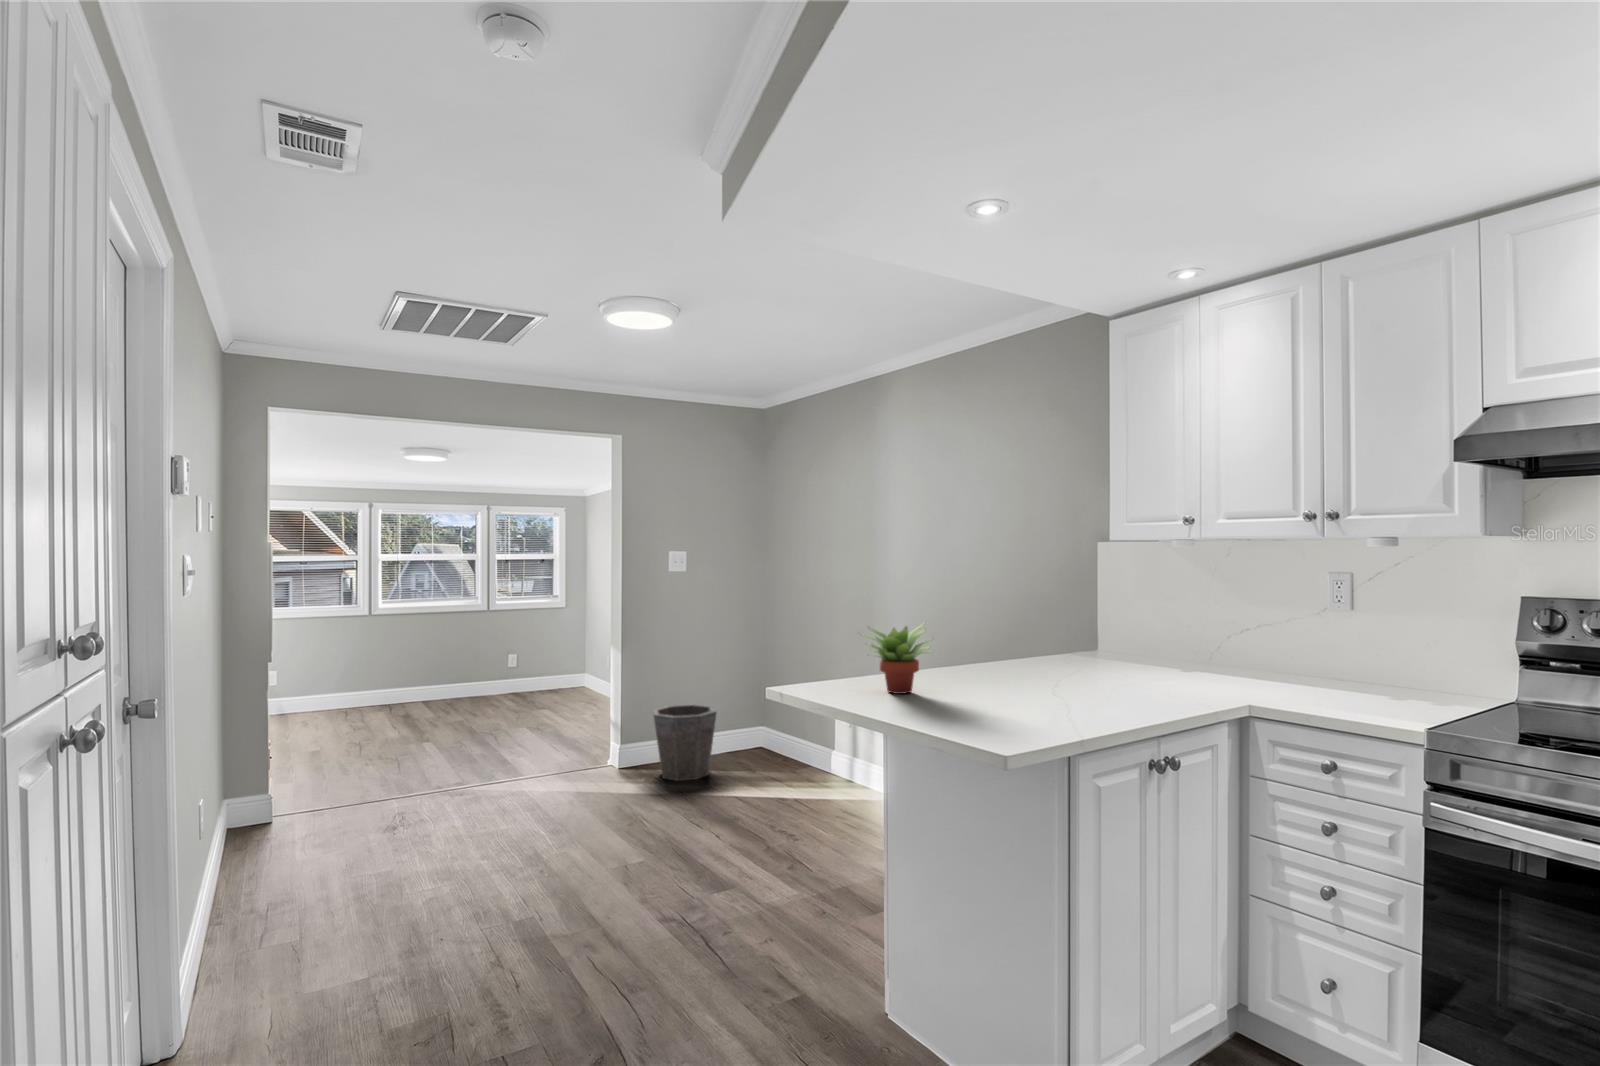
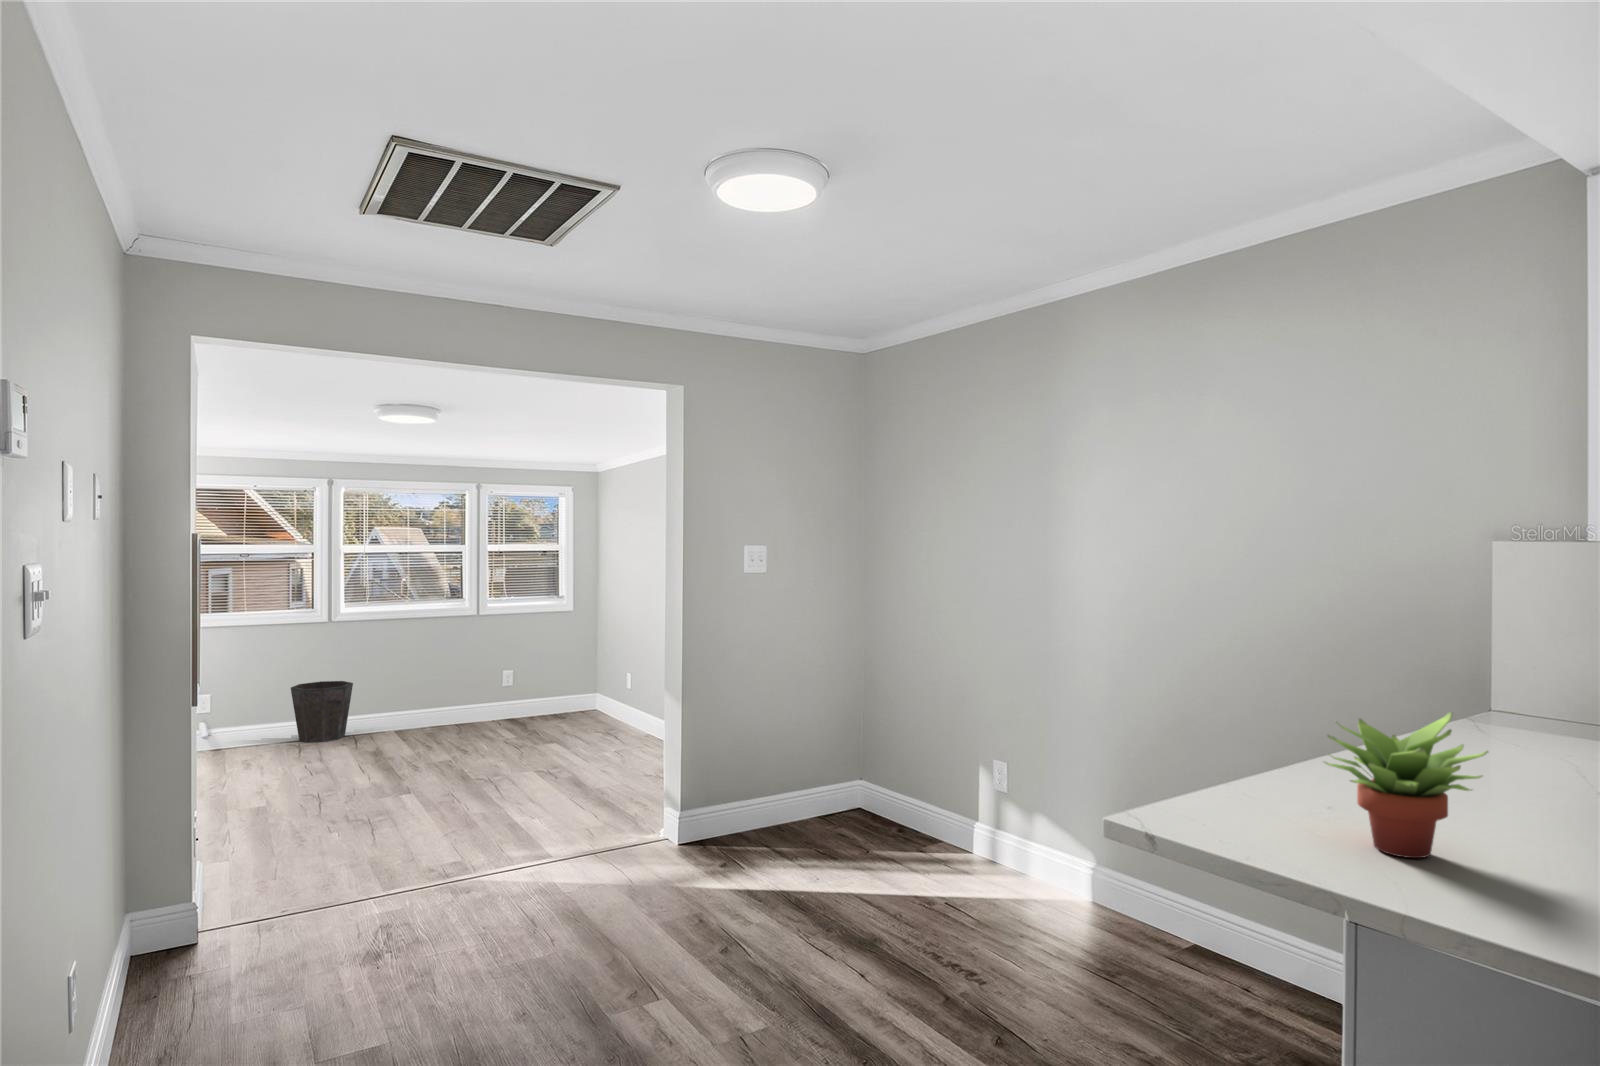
waste bin: present [653,704,716,781] -> present [291,681,353,742]

